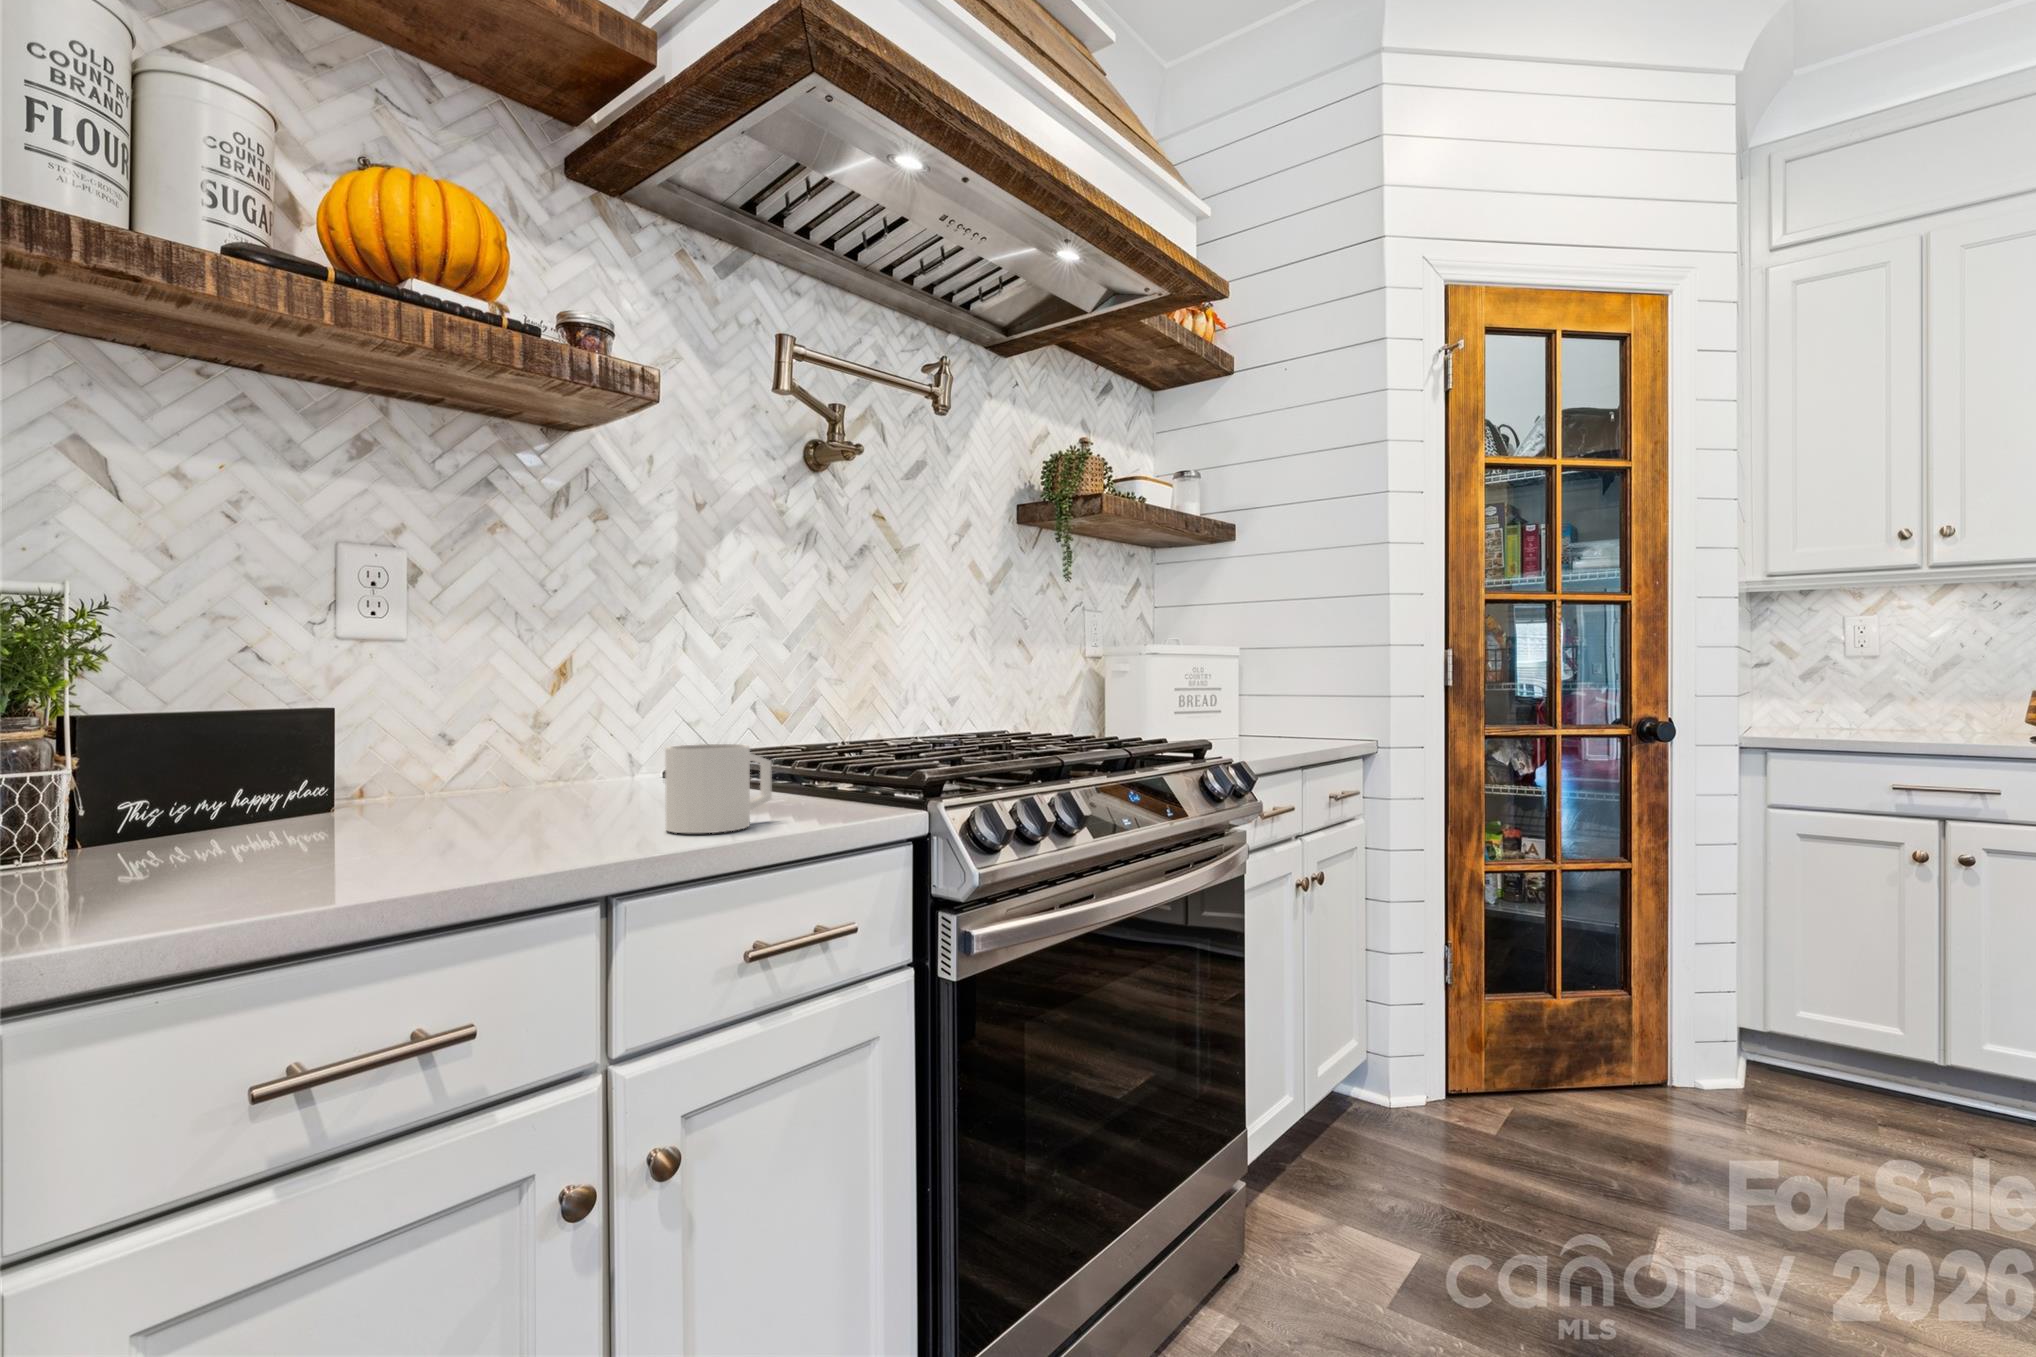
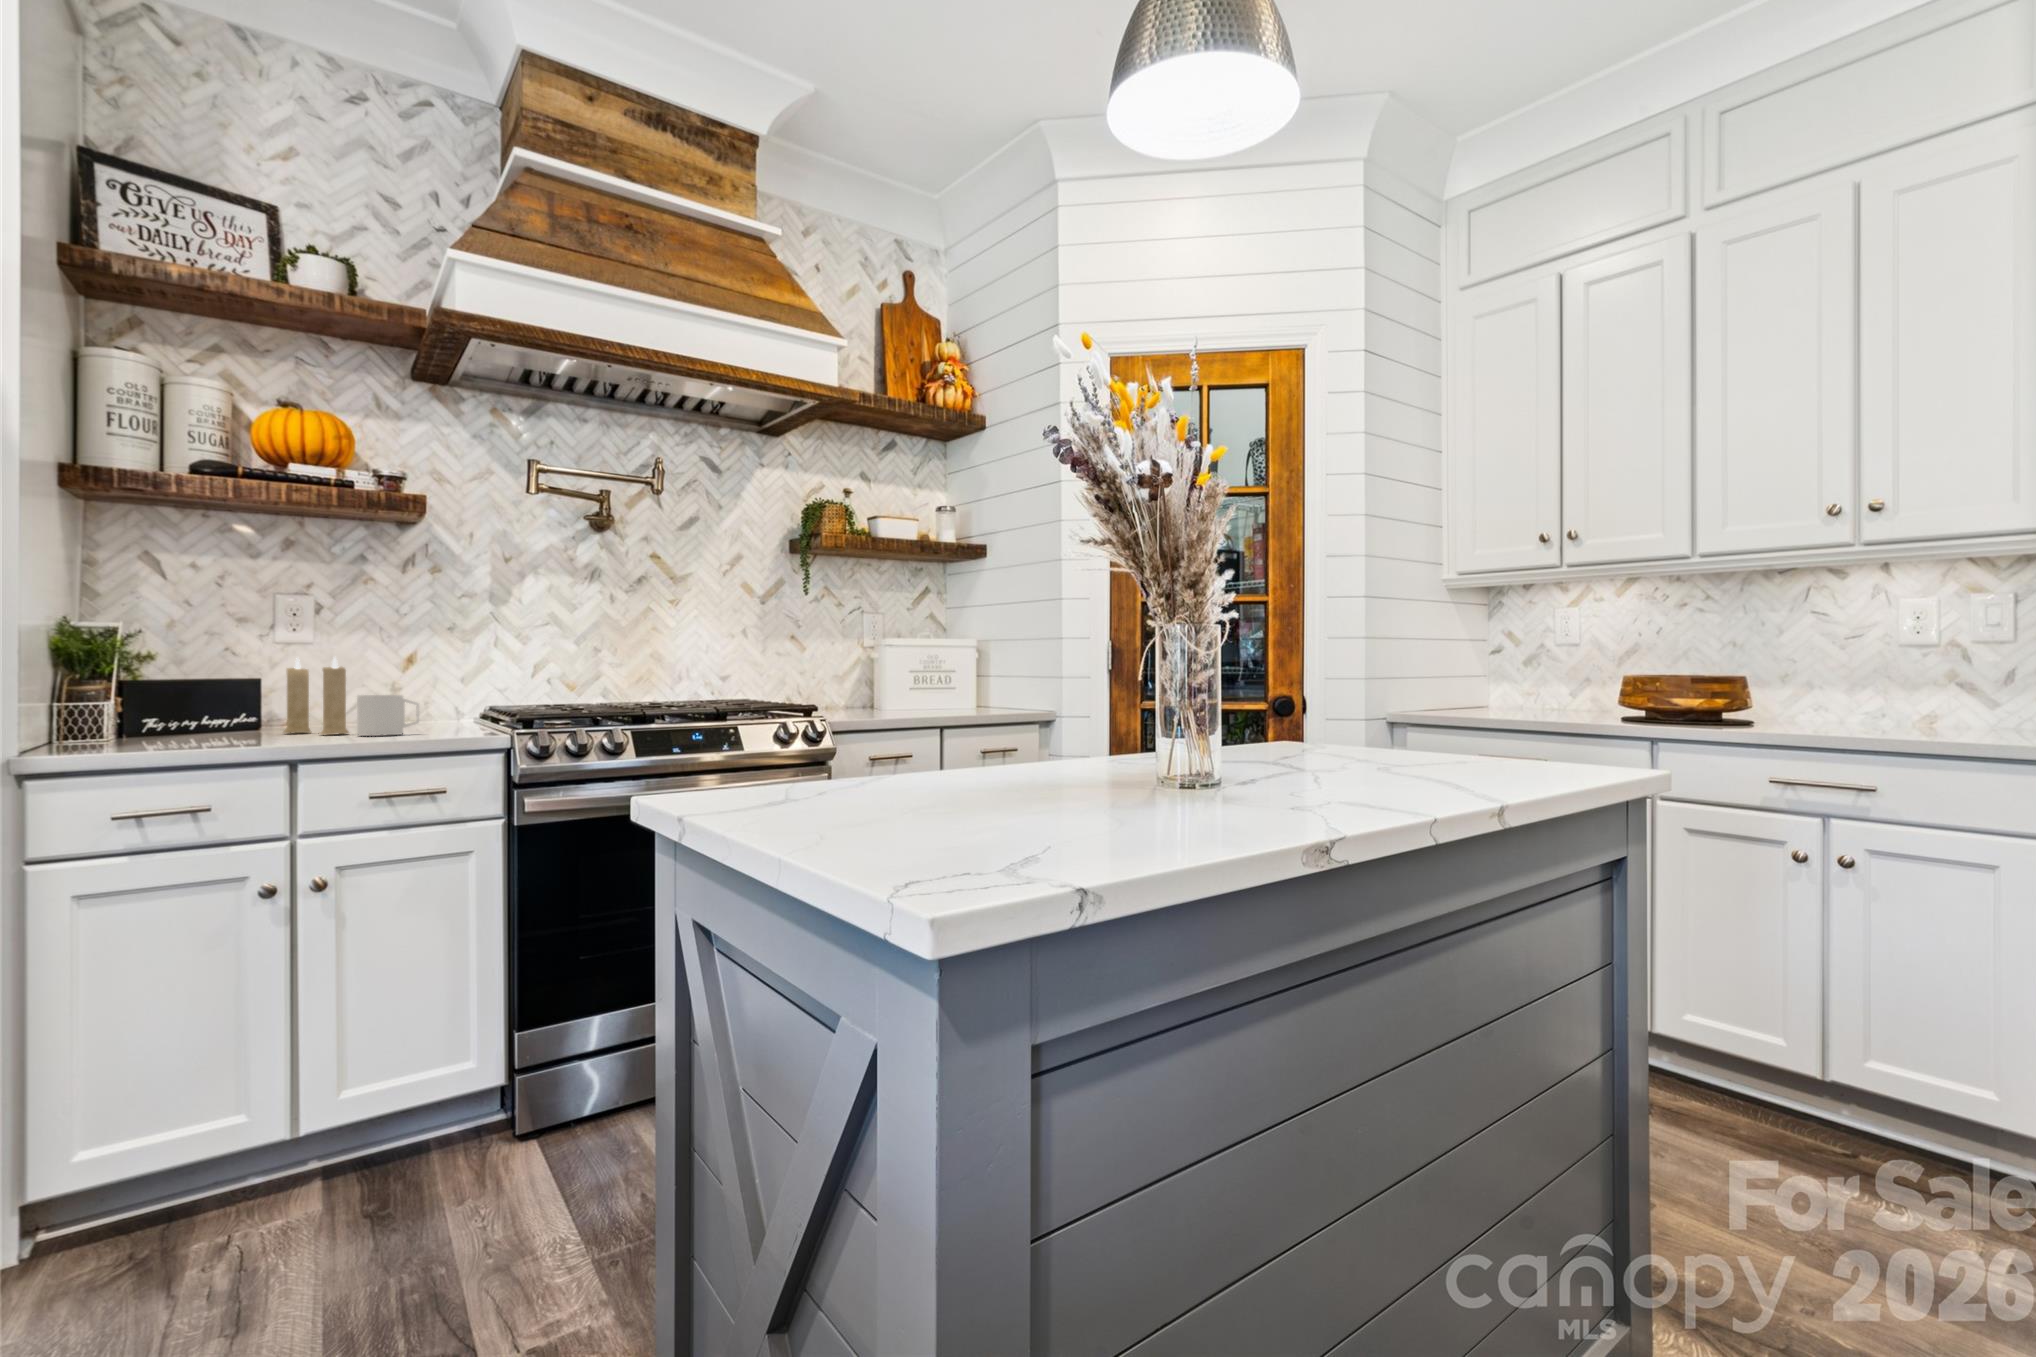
candle: none [448,663,618,831] -> present [284,658,349,735]

